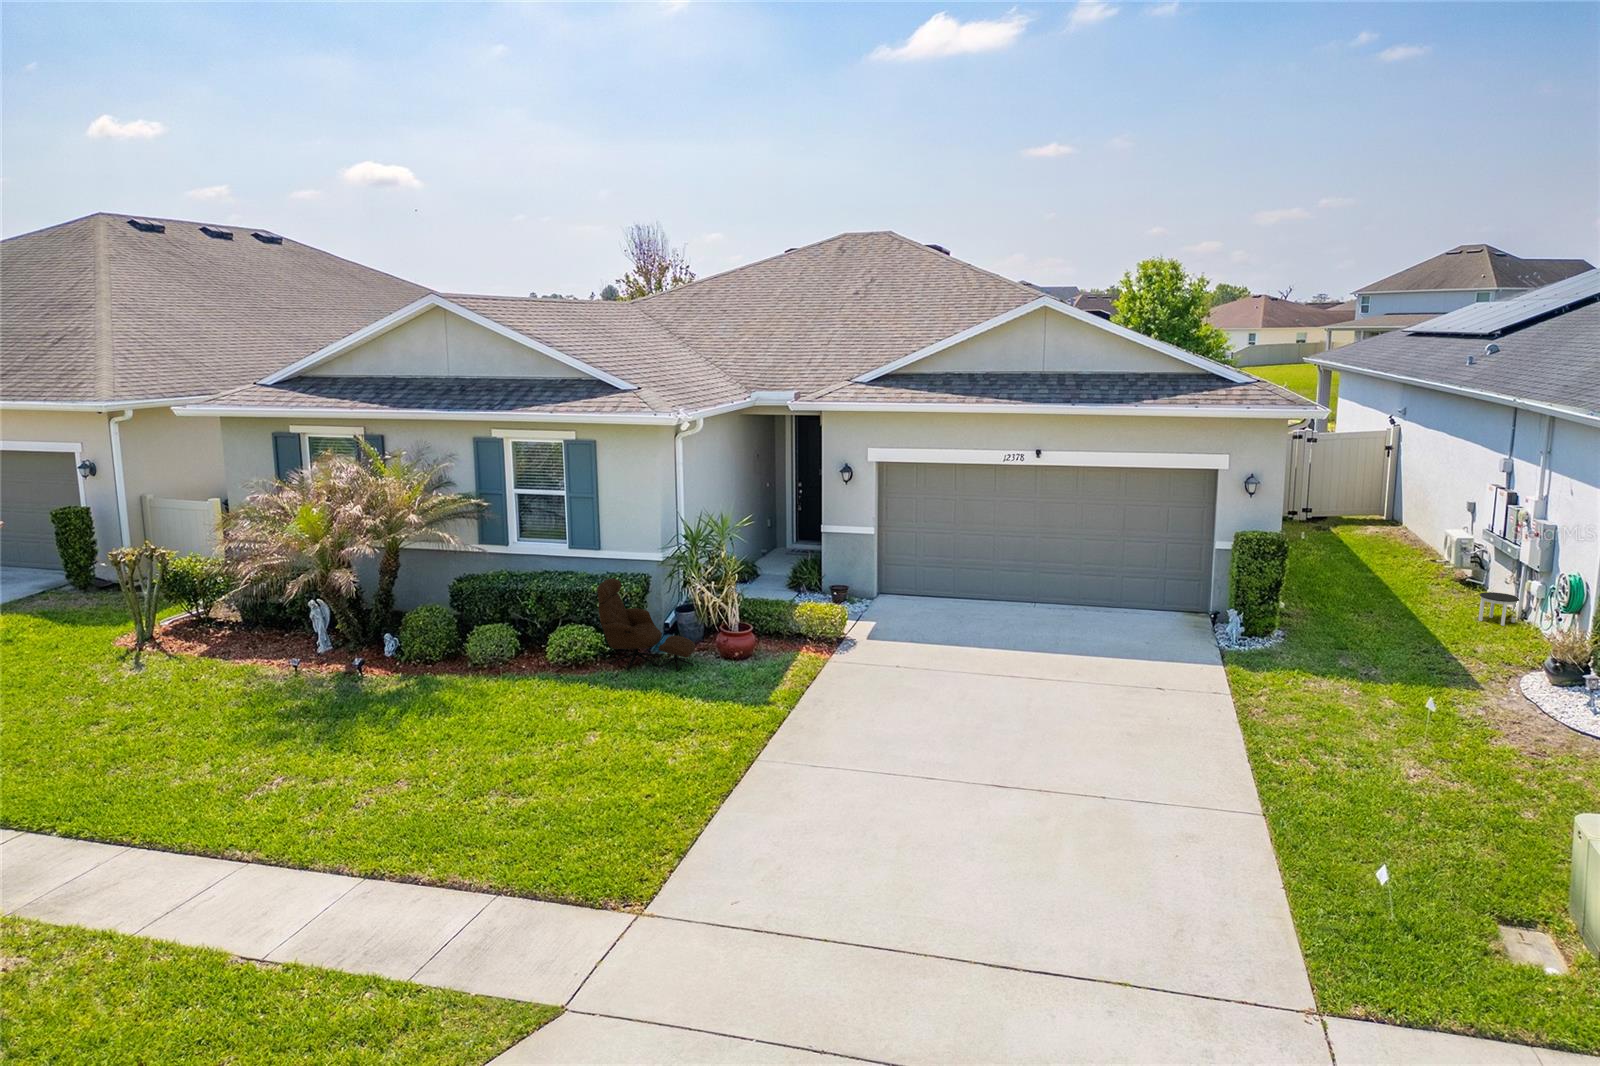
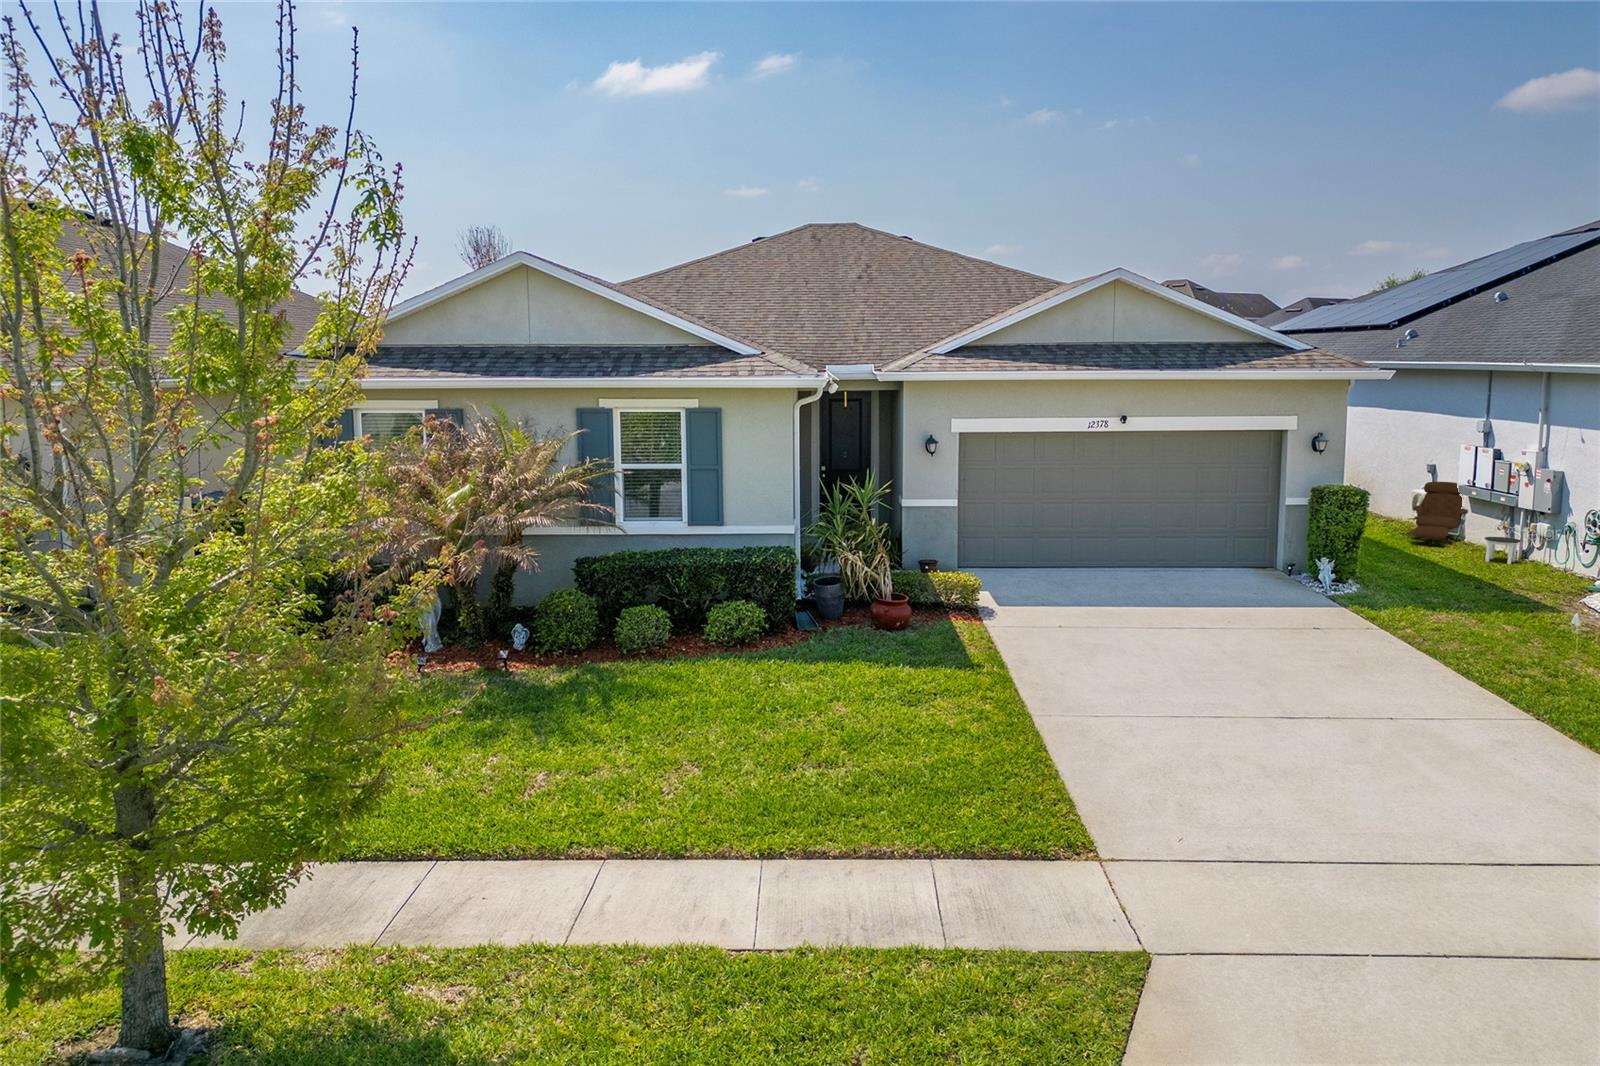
lounge chair: present [597,578,695,671] -> present [1413,482,1468,547]

